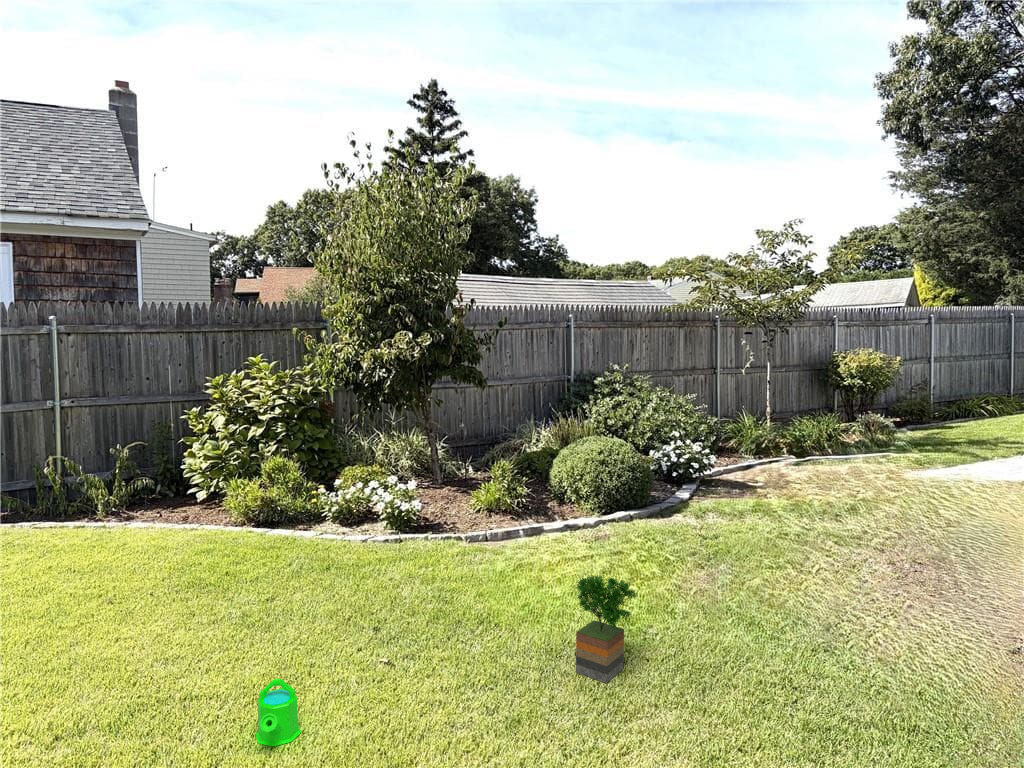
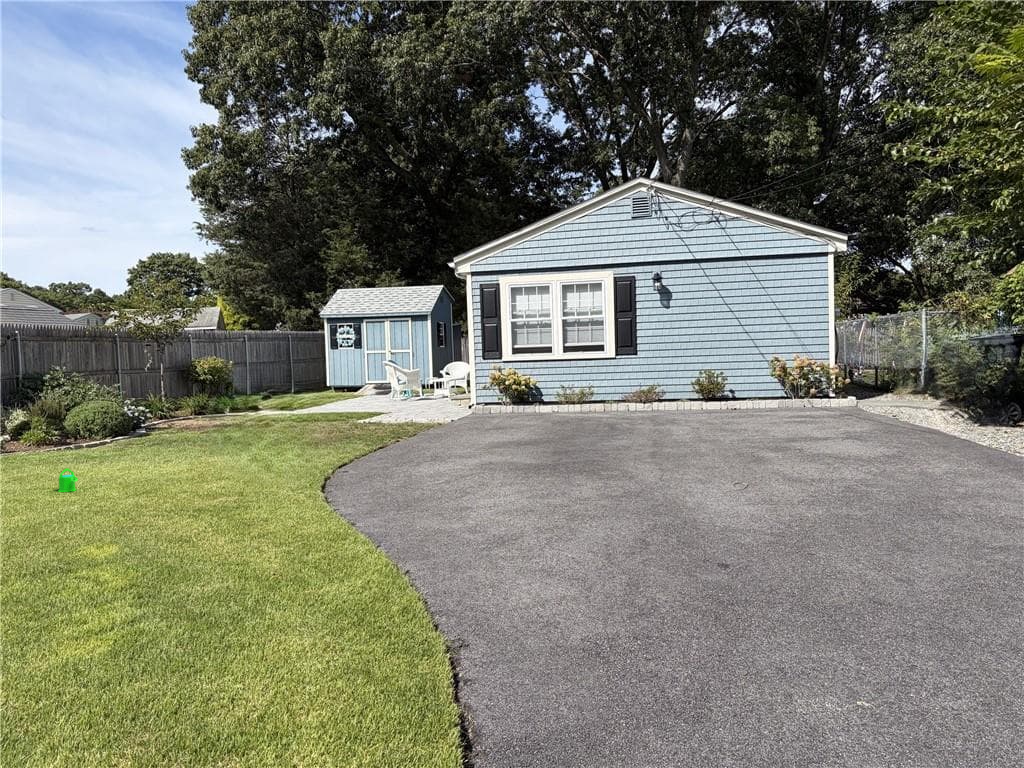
potted tree: present [576,575,636,683] -> none [157,431,184,470]

